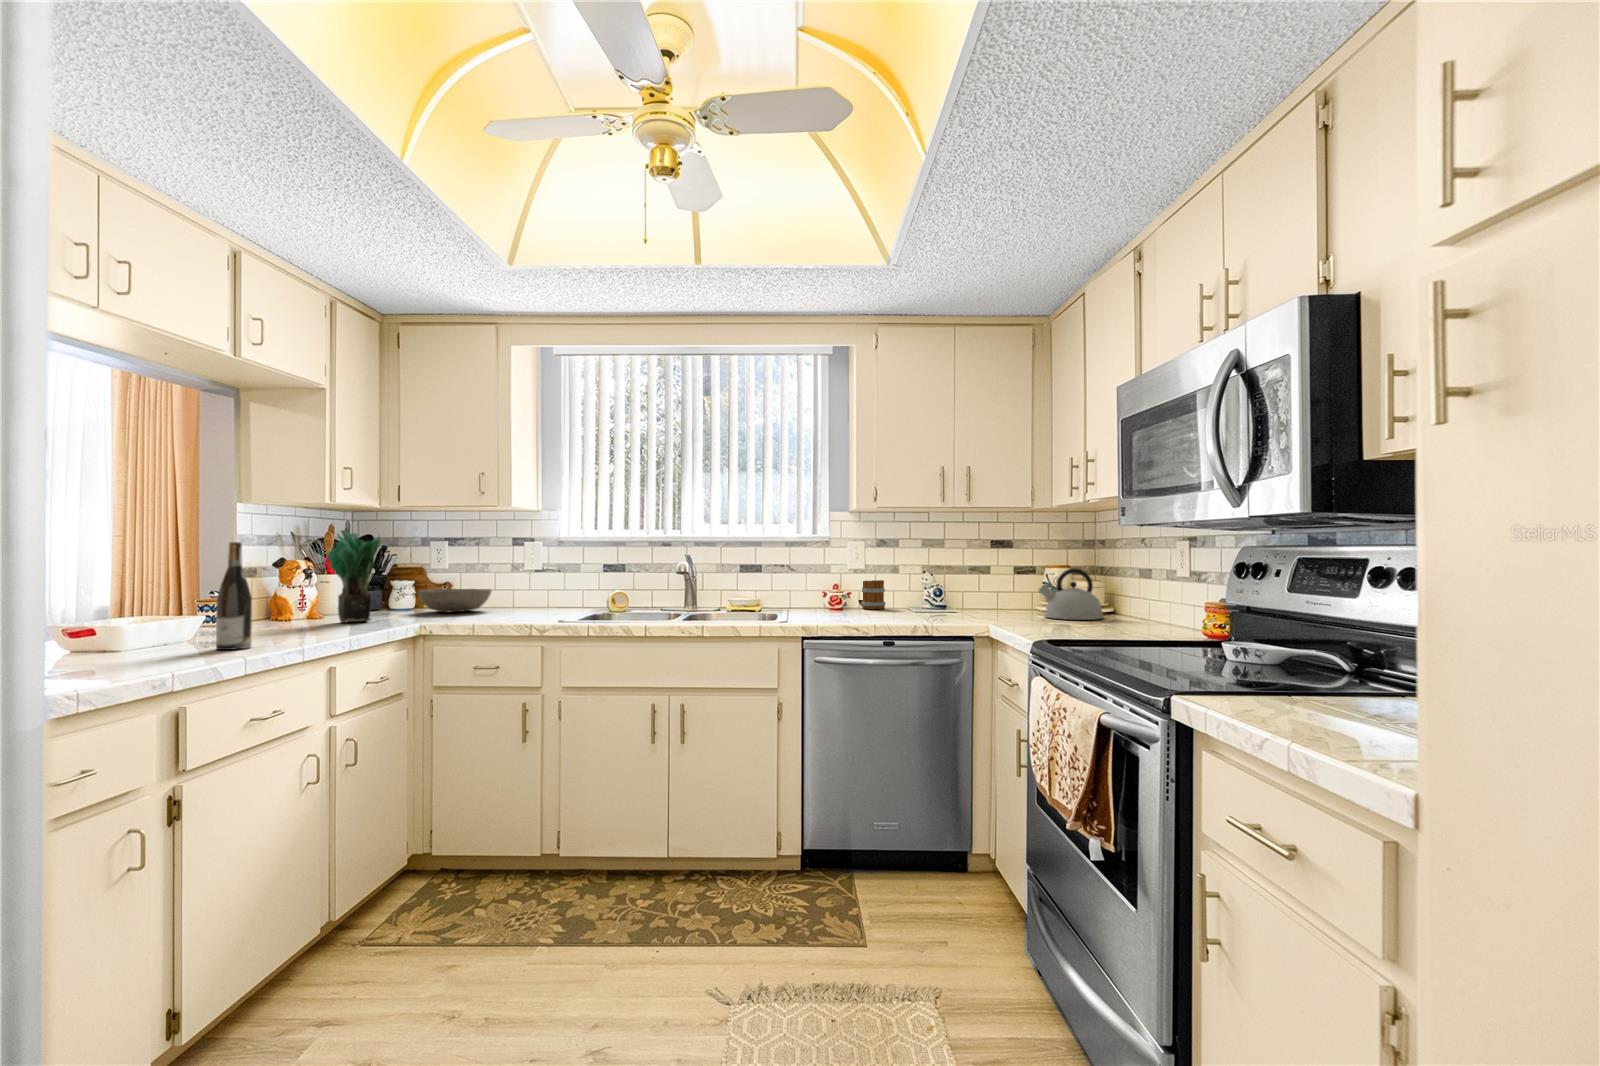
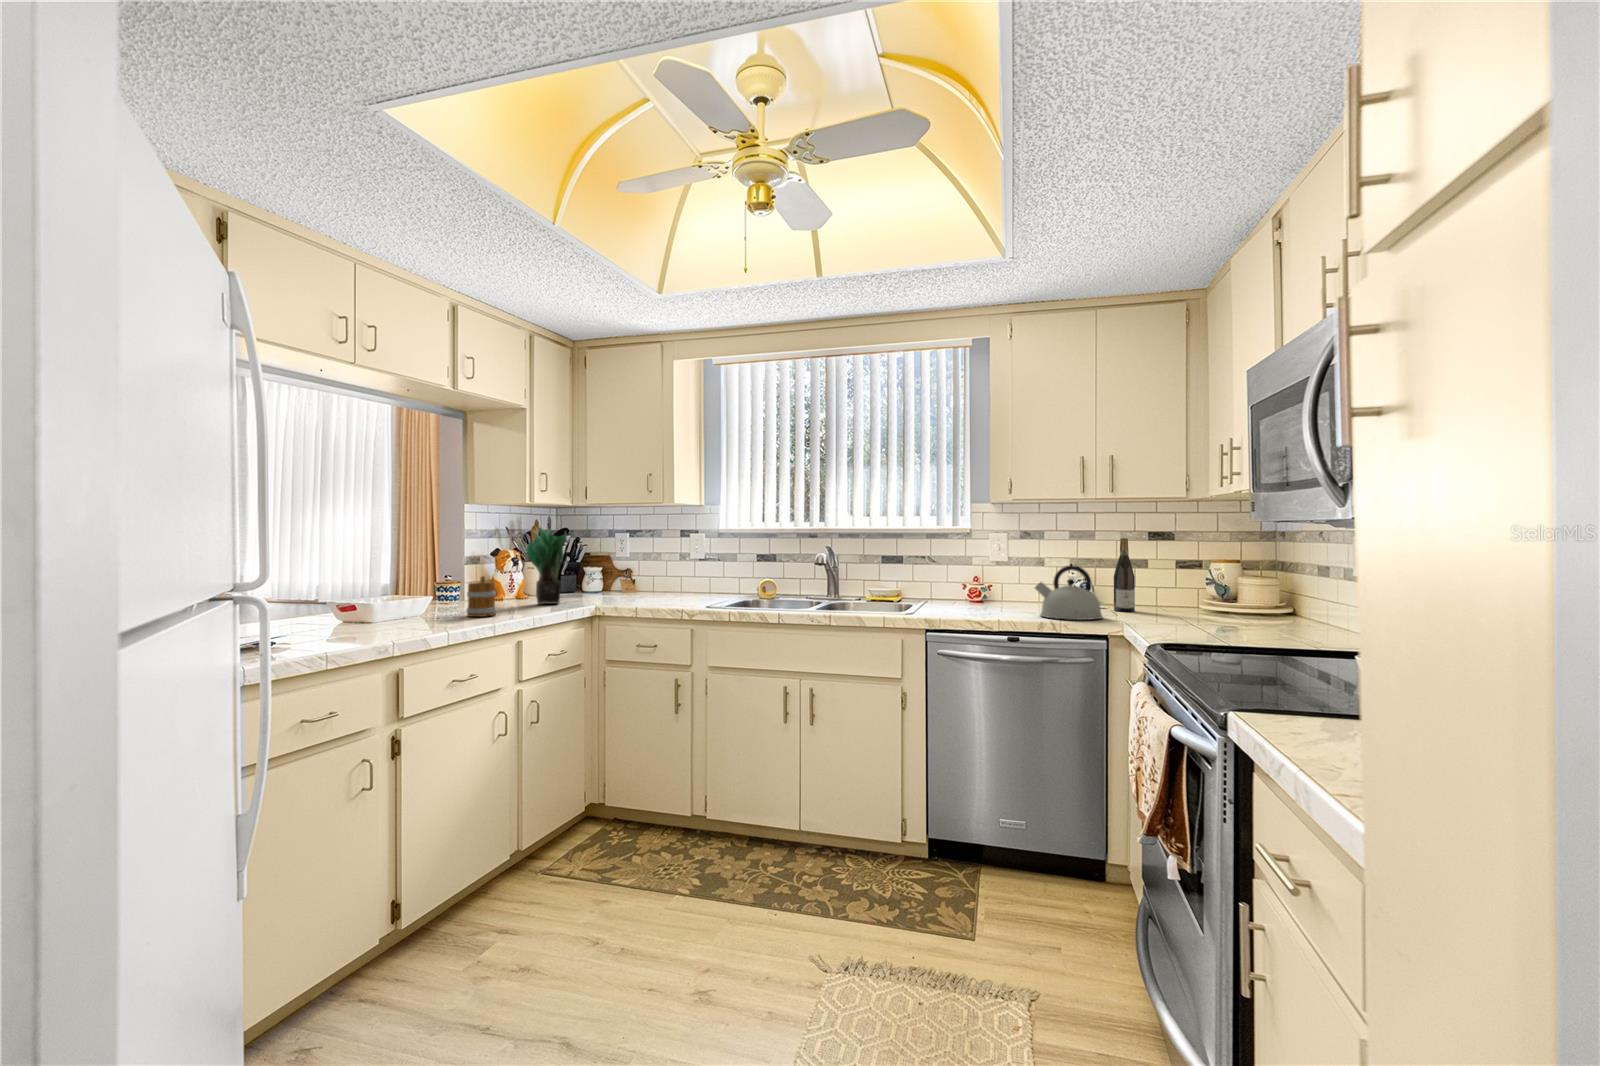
wine bottle: present [216,542,252,650] -> present [1114,538,1135,612]
kettle: present [1039,568,1104,620] -> present [1035,565,1102,620]
mug: present [858,580,886,610] -> present [467,576,496,617]
bowl: present [419,589,491,612] -> none [602,576,661,597]

